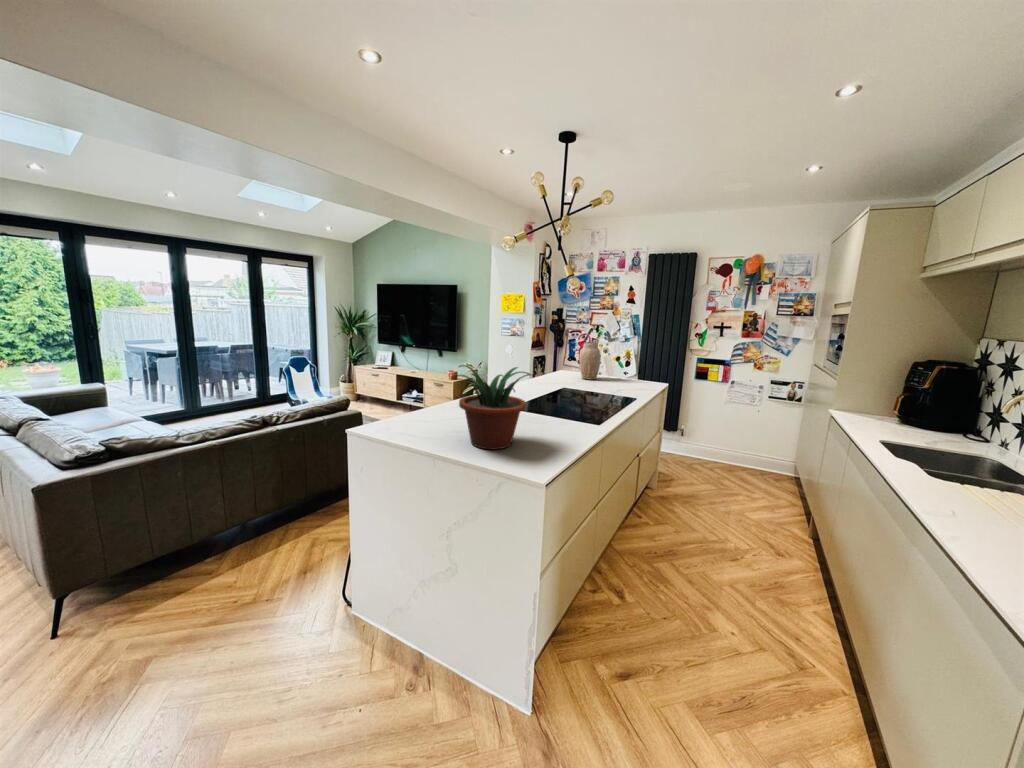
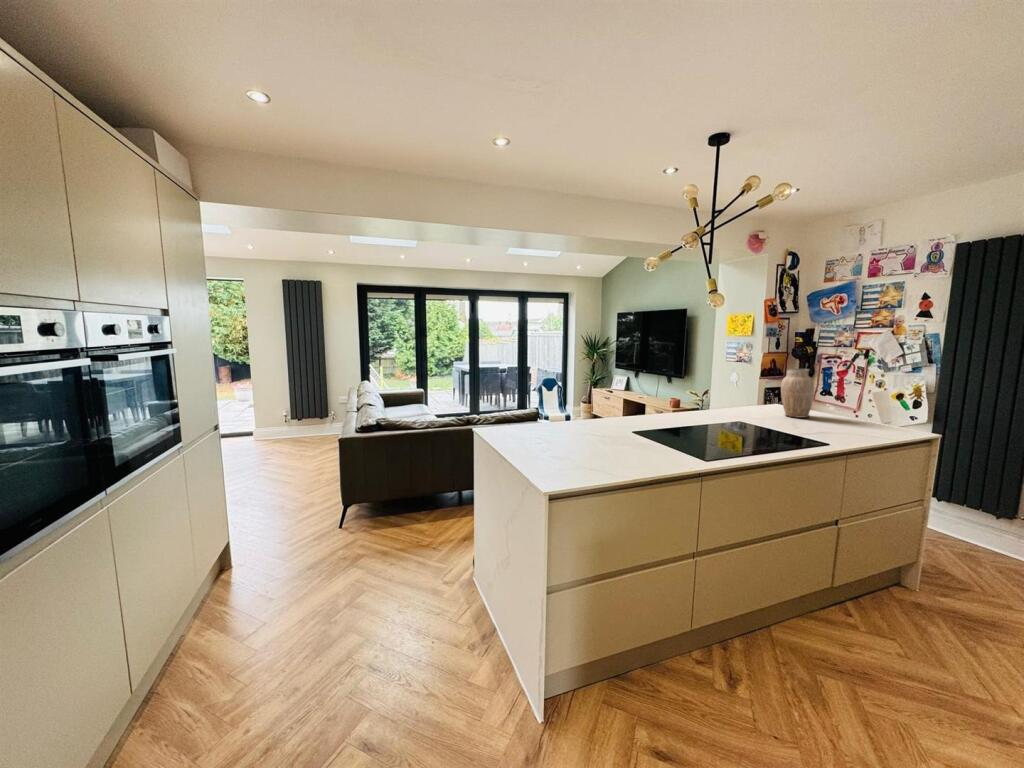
potted plant: present [452,365,532,449] -> none [526,382,596,460]

